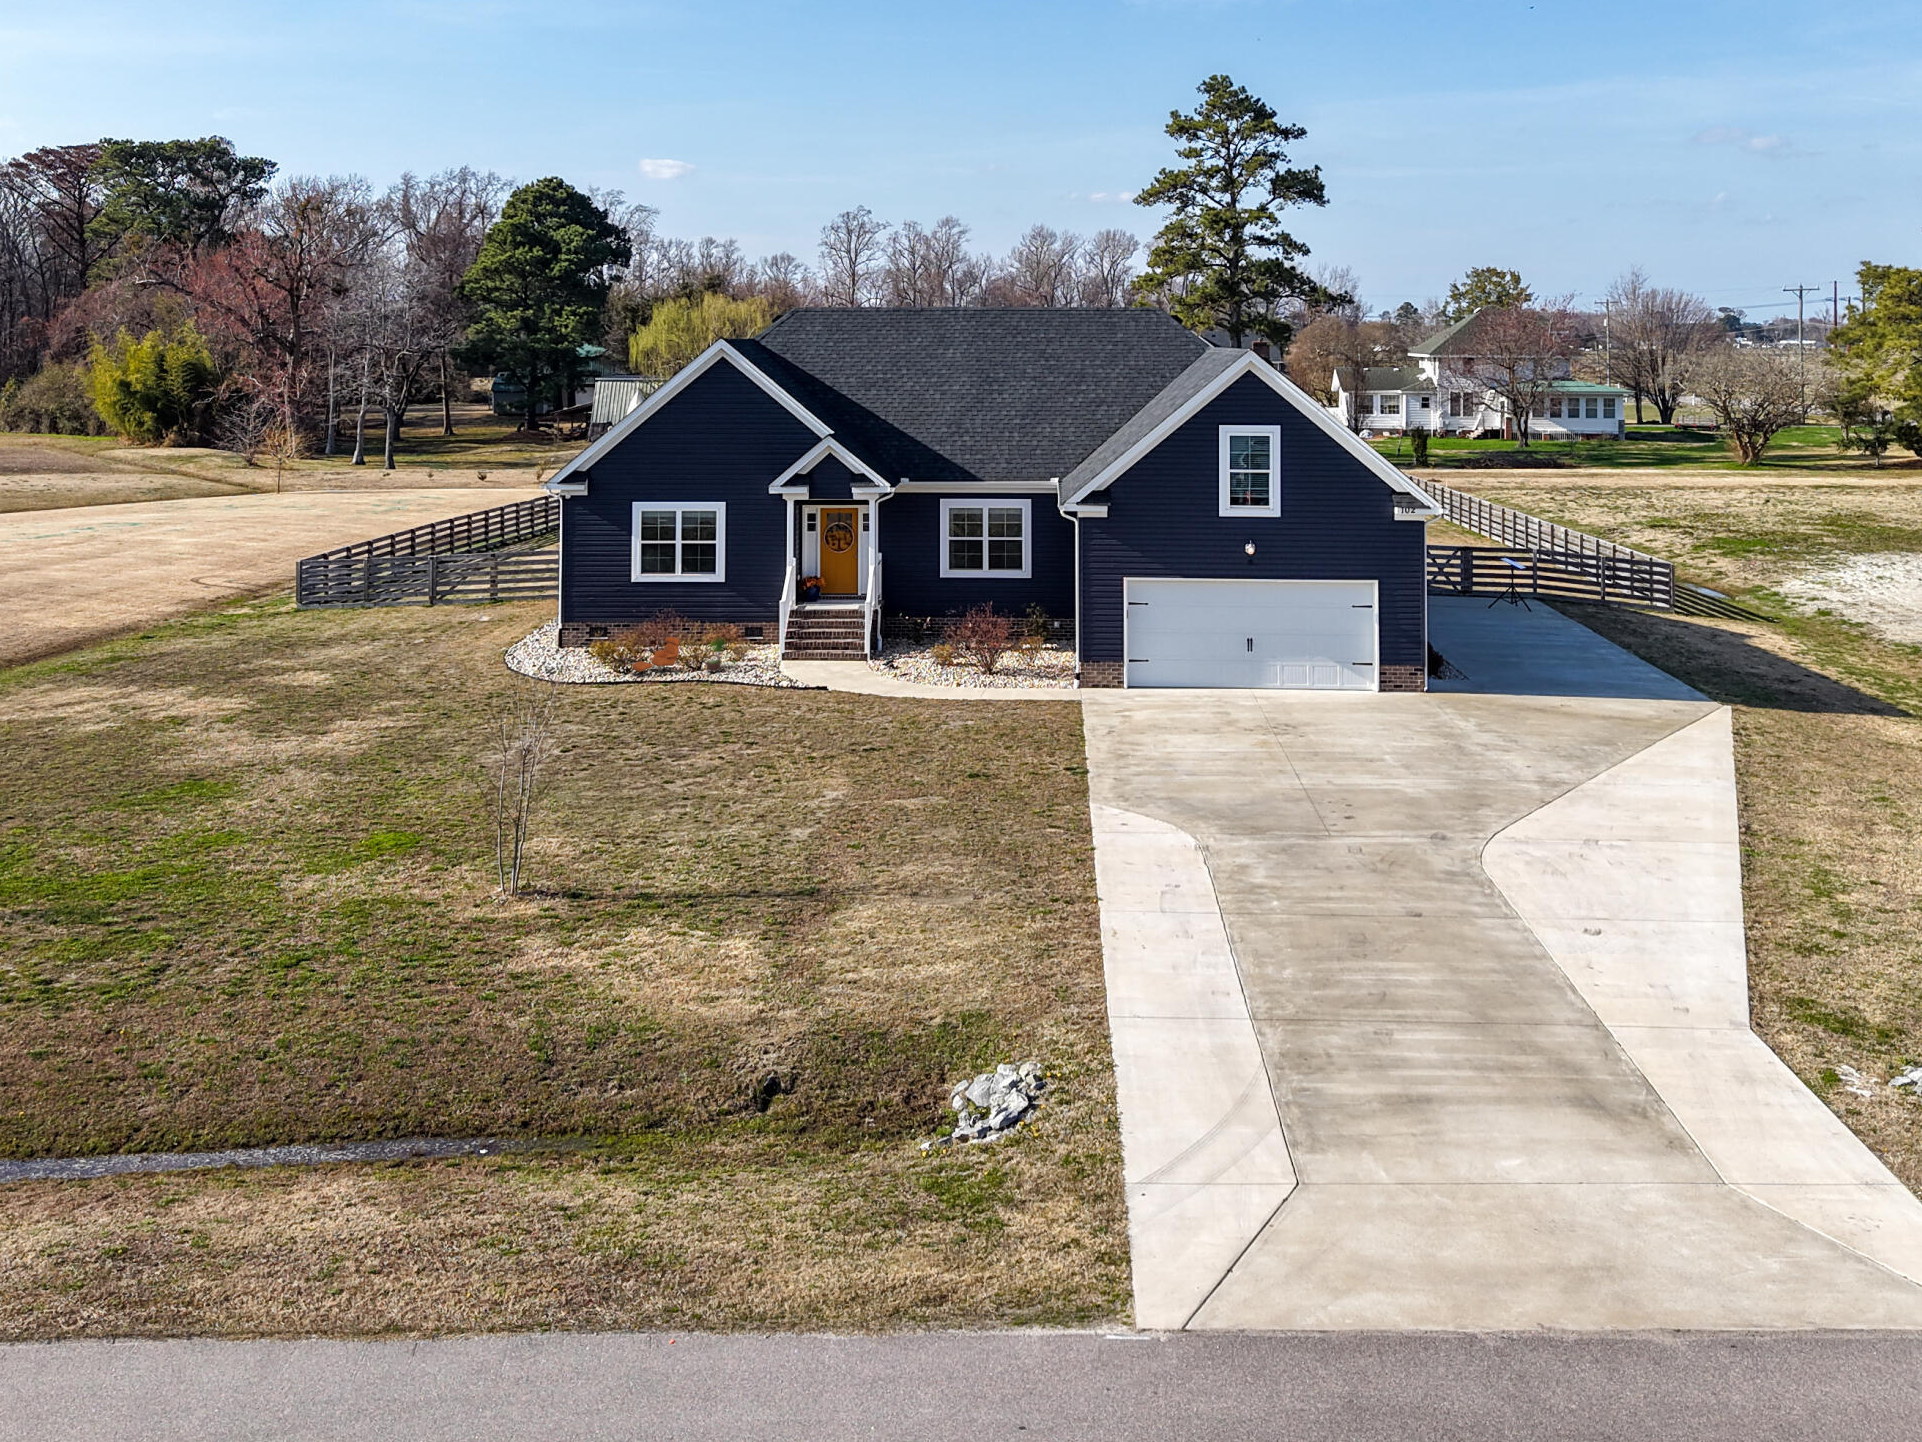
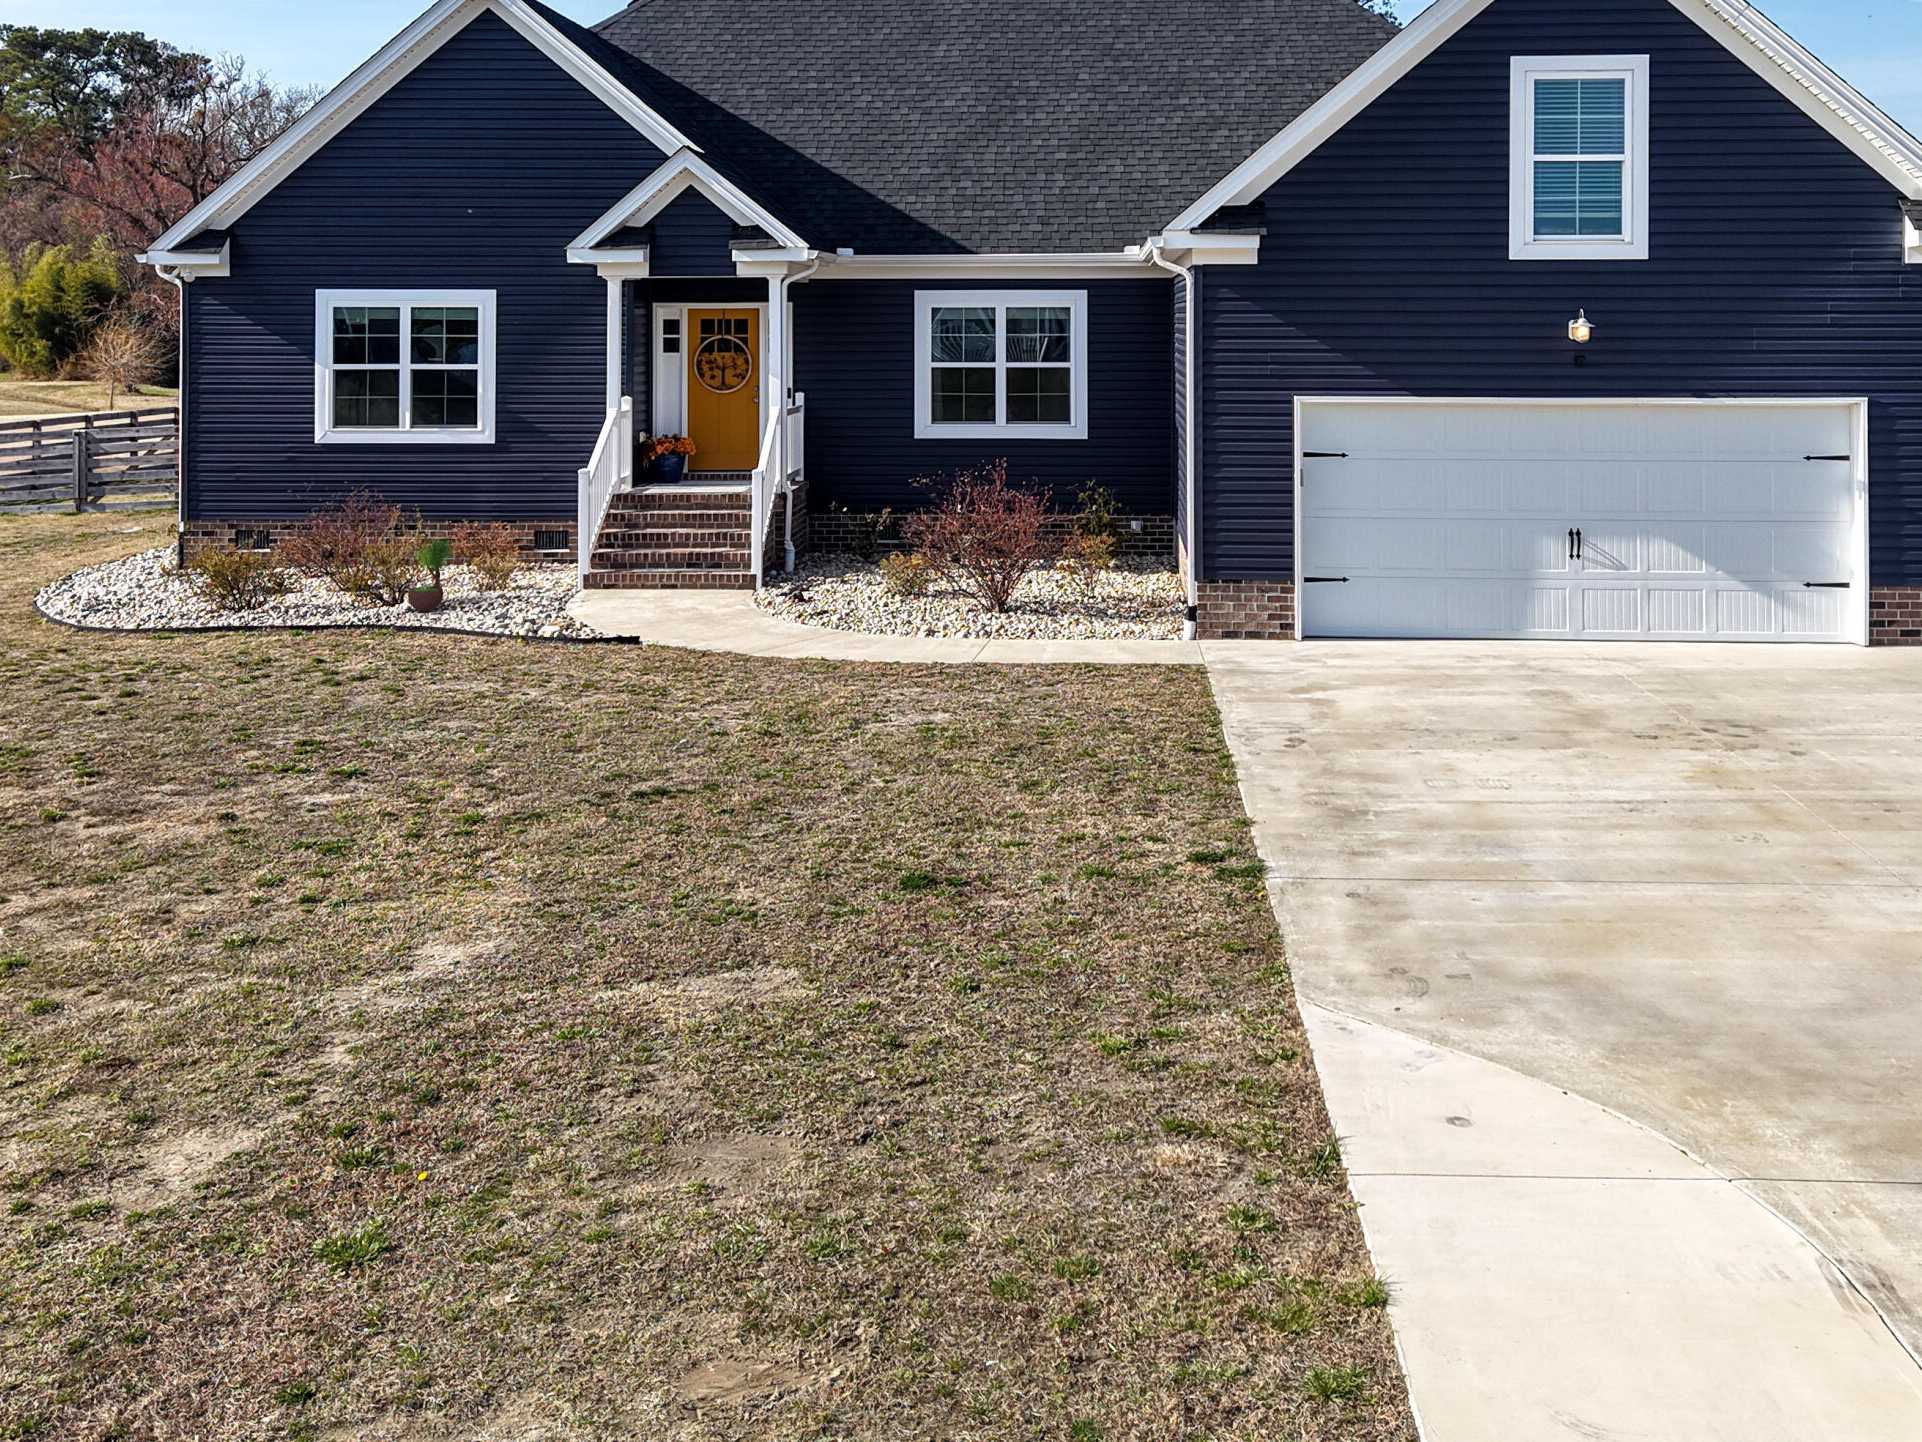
armchair: present [633,637,680,677] -> none [246,538,354,621]

